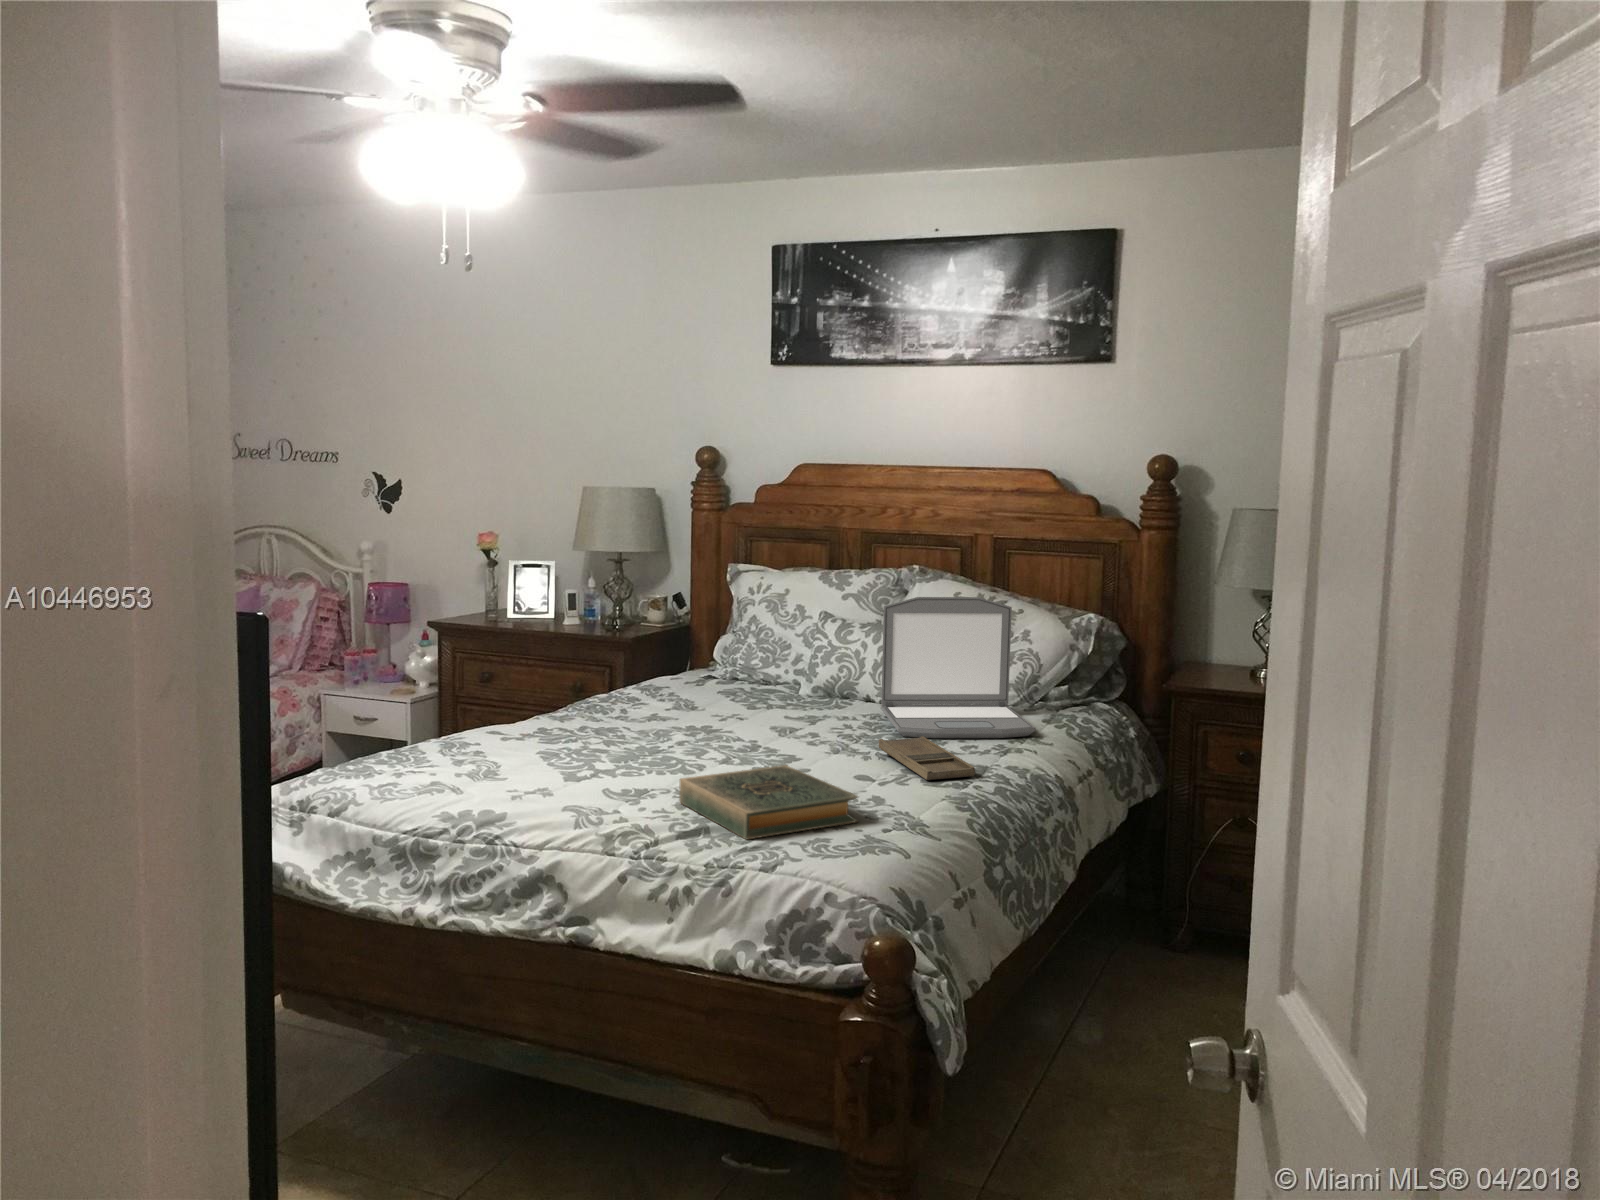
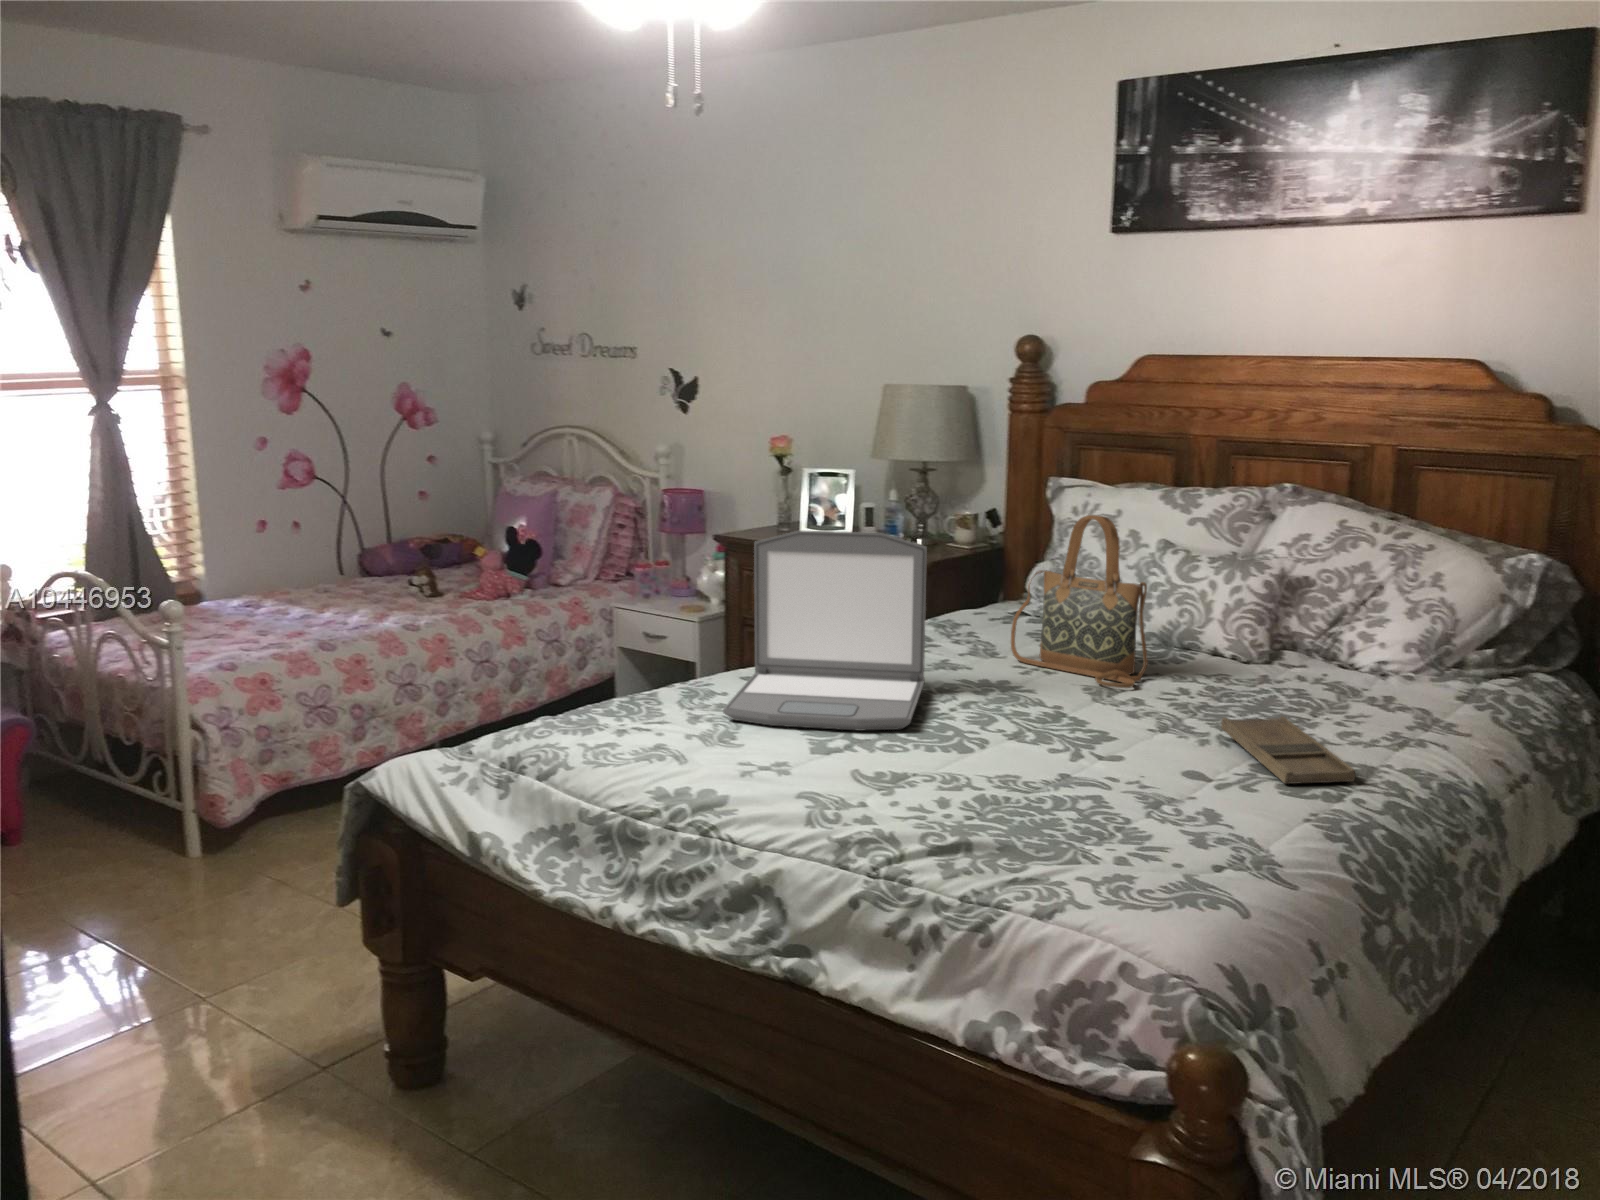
handbag: none [708,590,819,726] -> present [1011,515,1148,688]
laptop: present [881,597,1035,738] -> present [723,531,927,731]
hardback book: present [679,765,858,839] -> none [944,754,1185,866]

